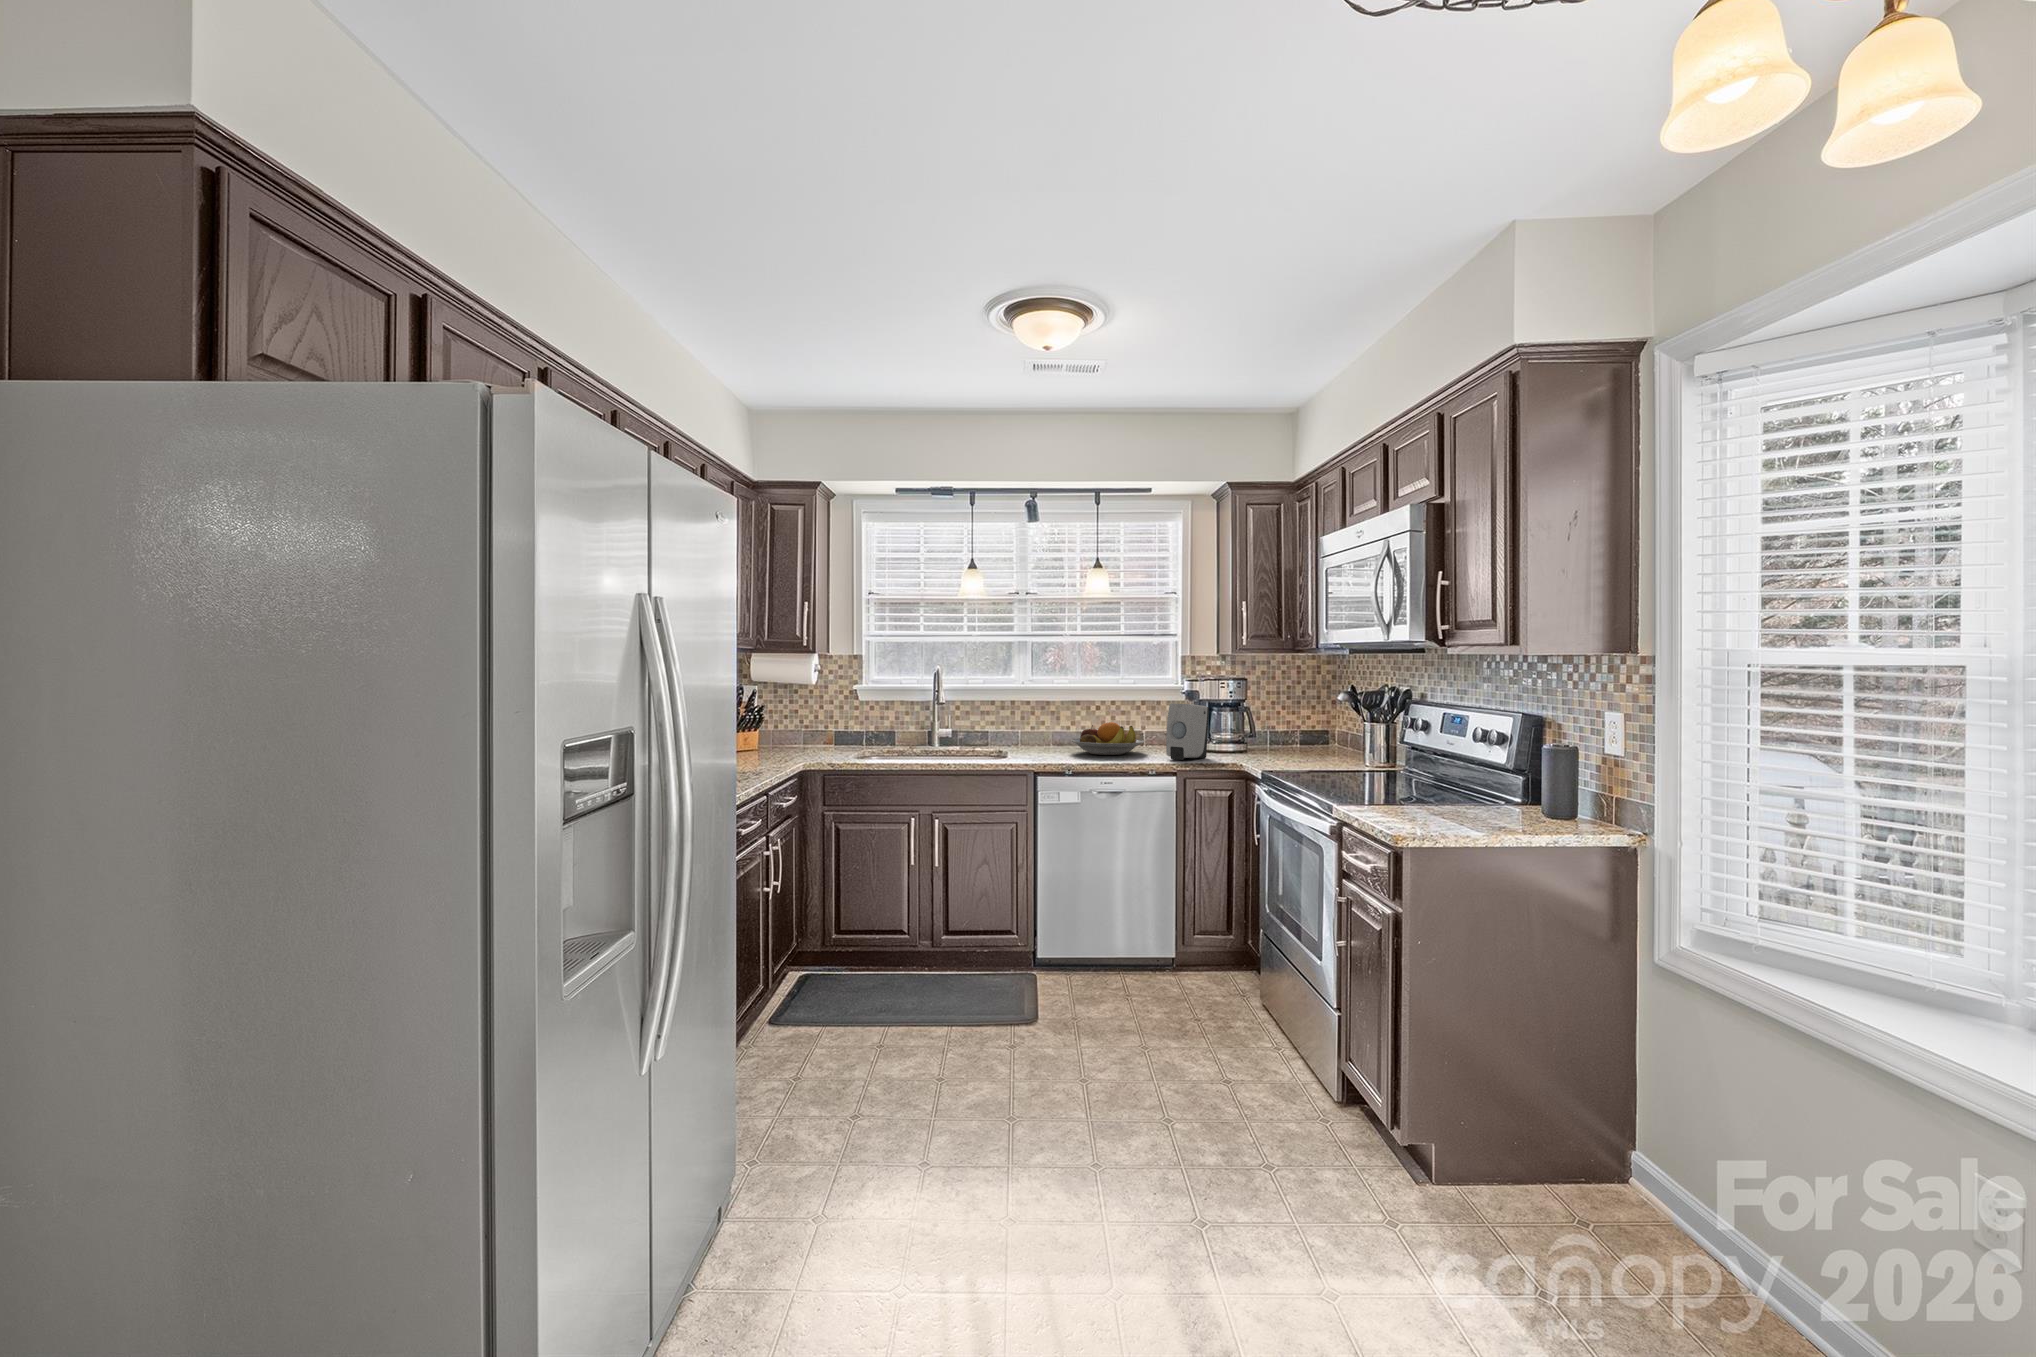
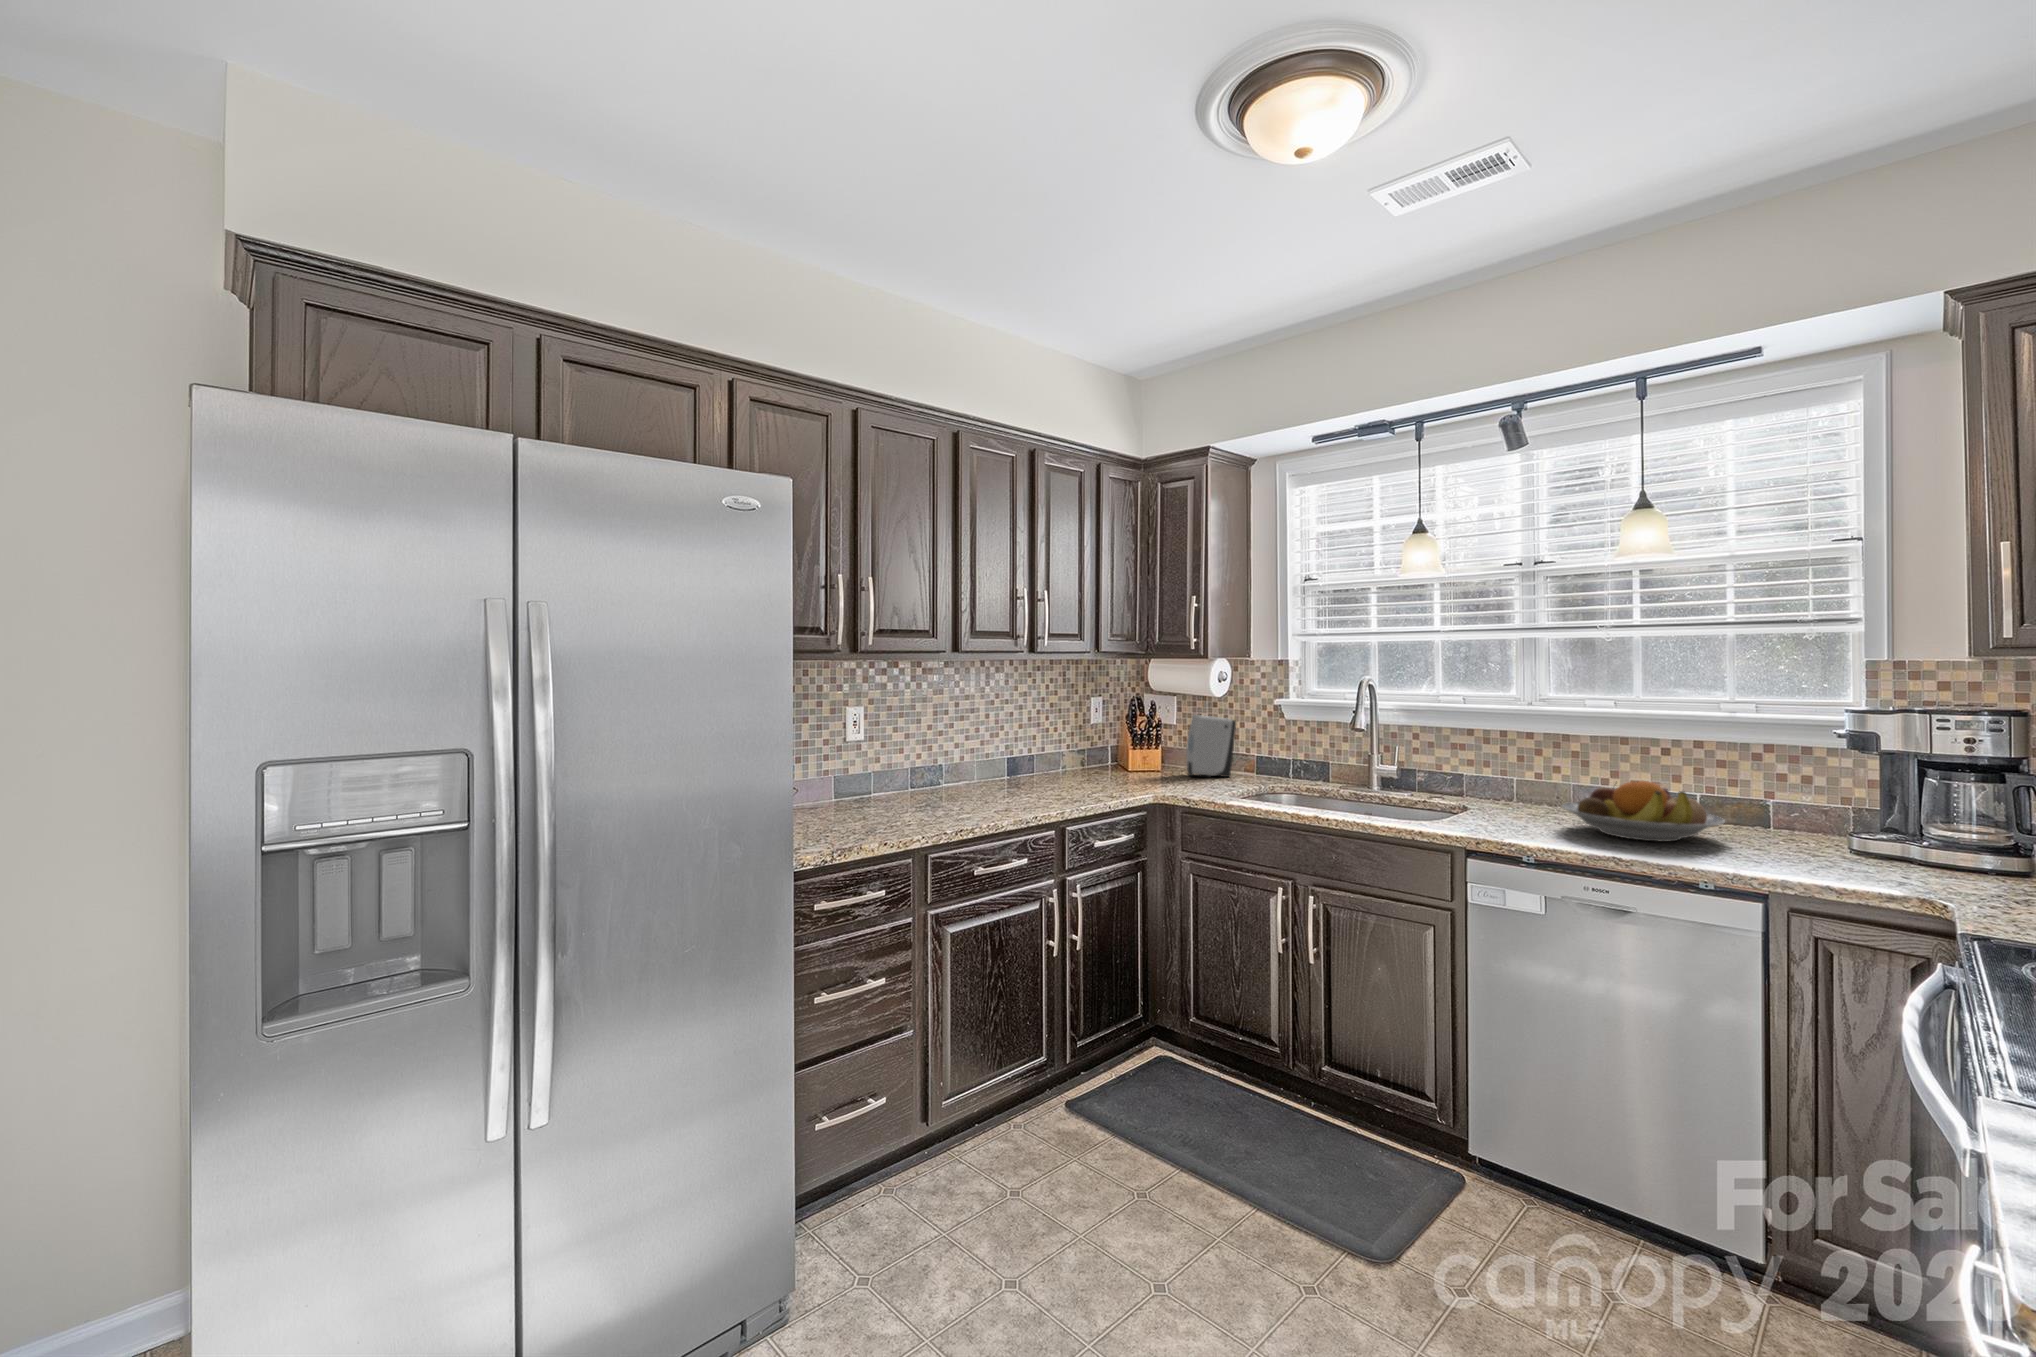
soap dispenser: present [1166,704,1209,760] -> present [1186,715,1236,777]

